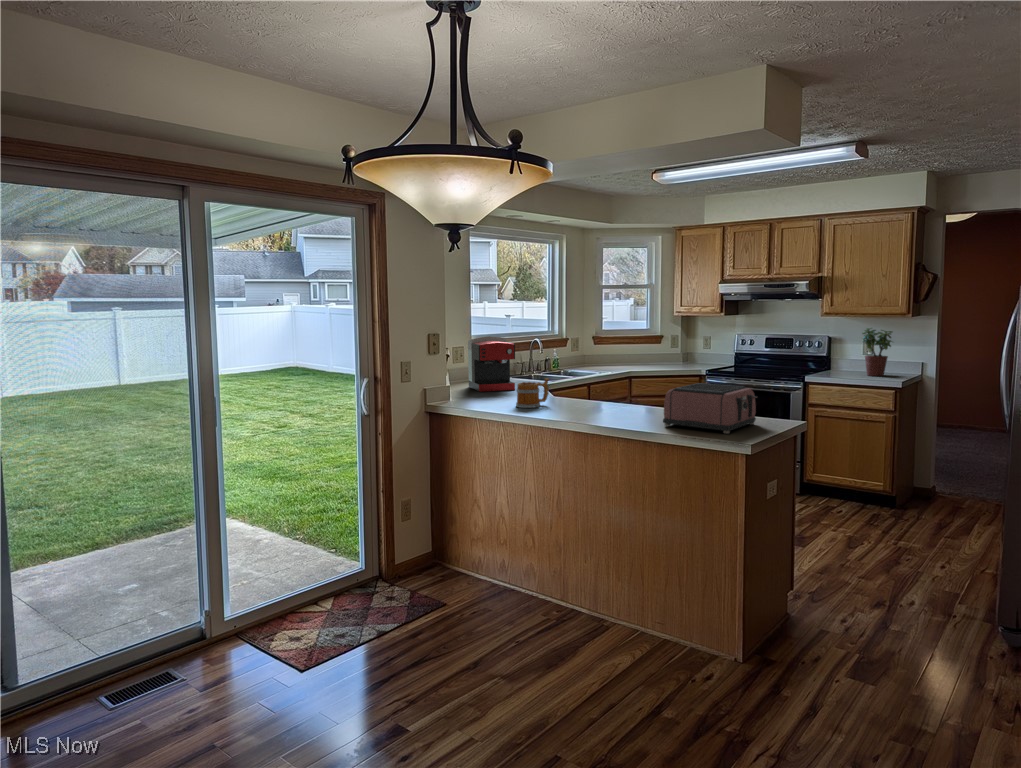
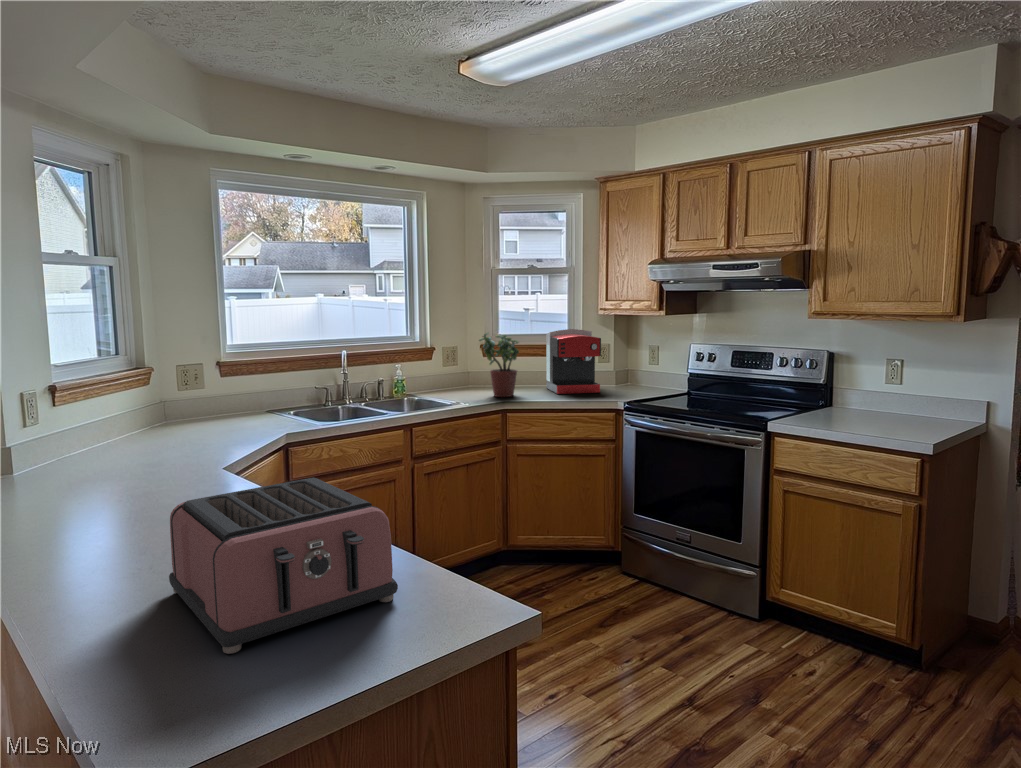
potted plant: present [862,328,892,376] -> present [479,333,519,397]
coffee maker: present [468,336,515,392] -> present [546,329,601,394]
mug: present [516,378,549,408] -> none [99,432,174,491]

